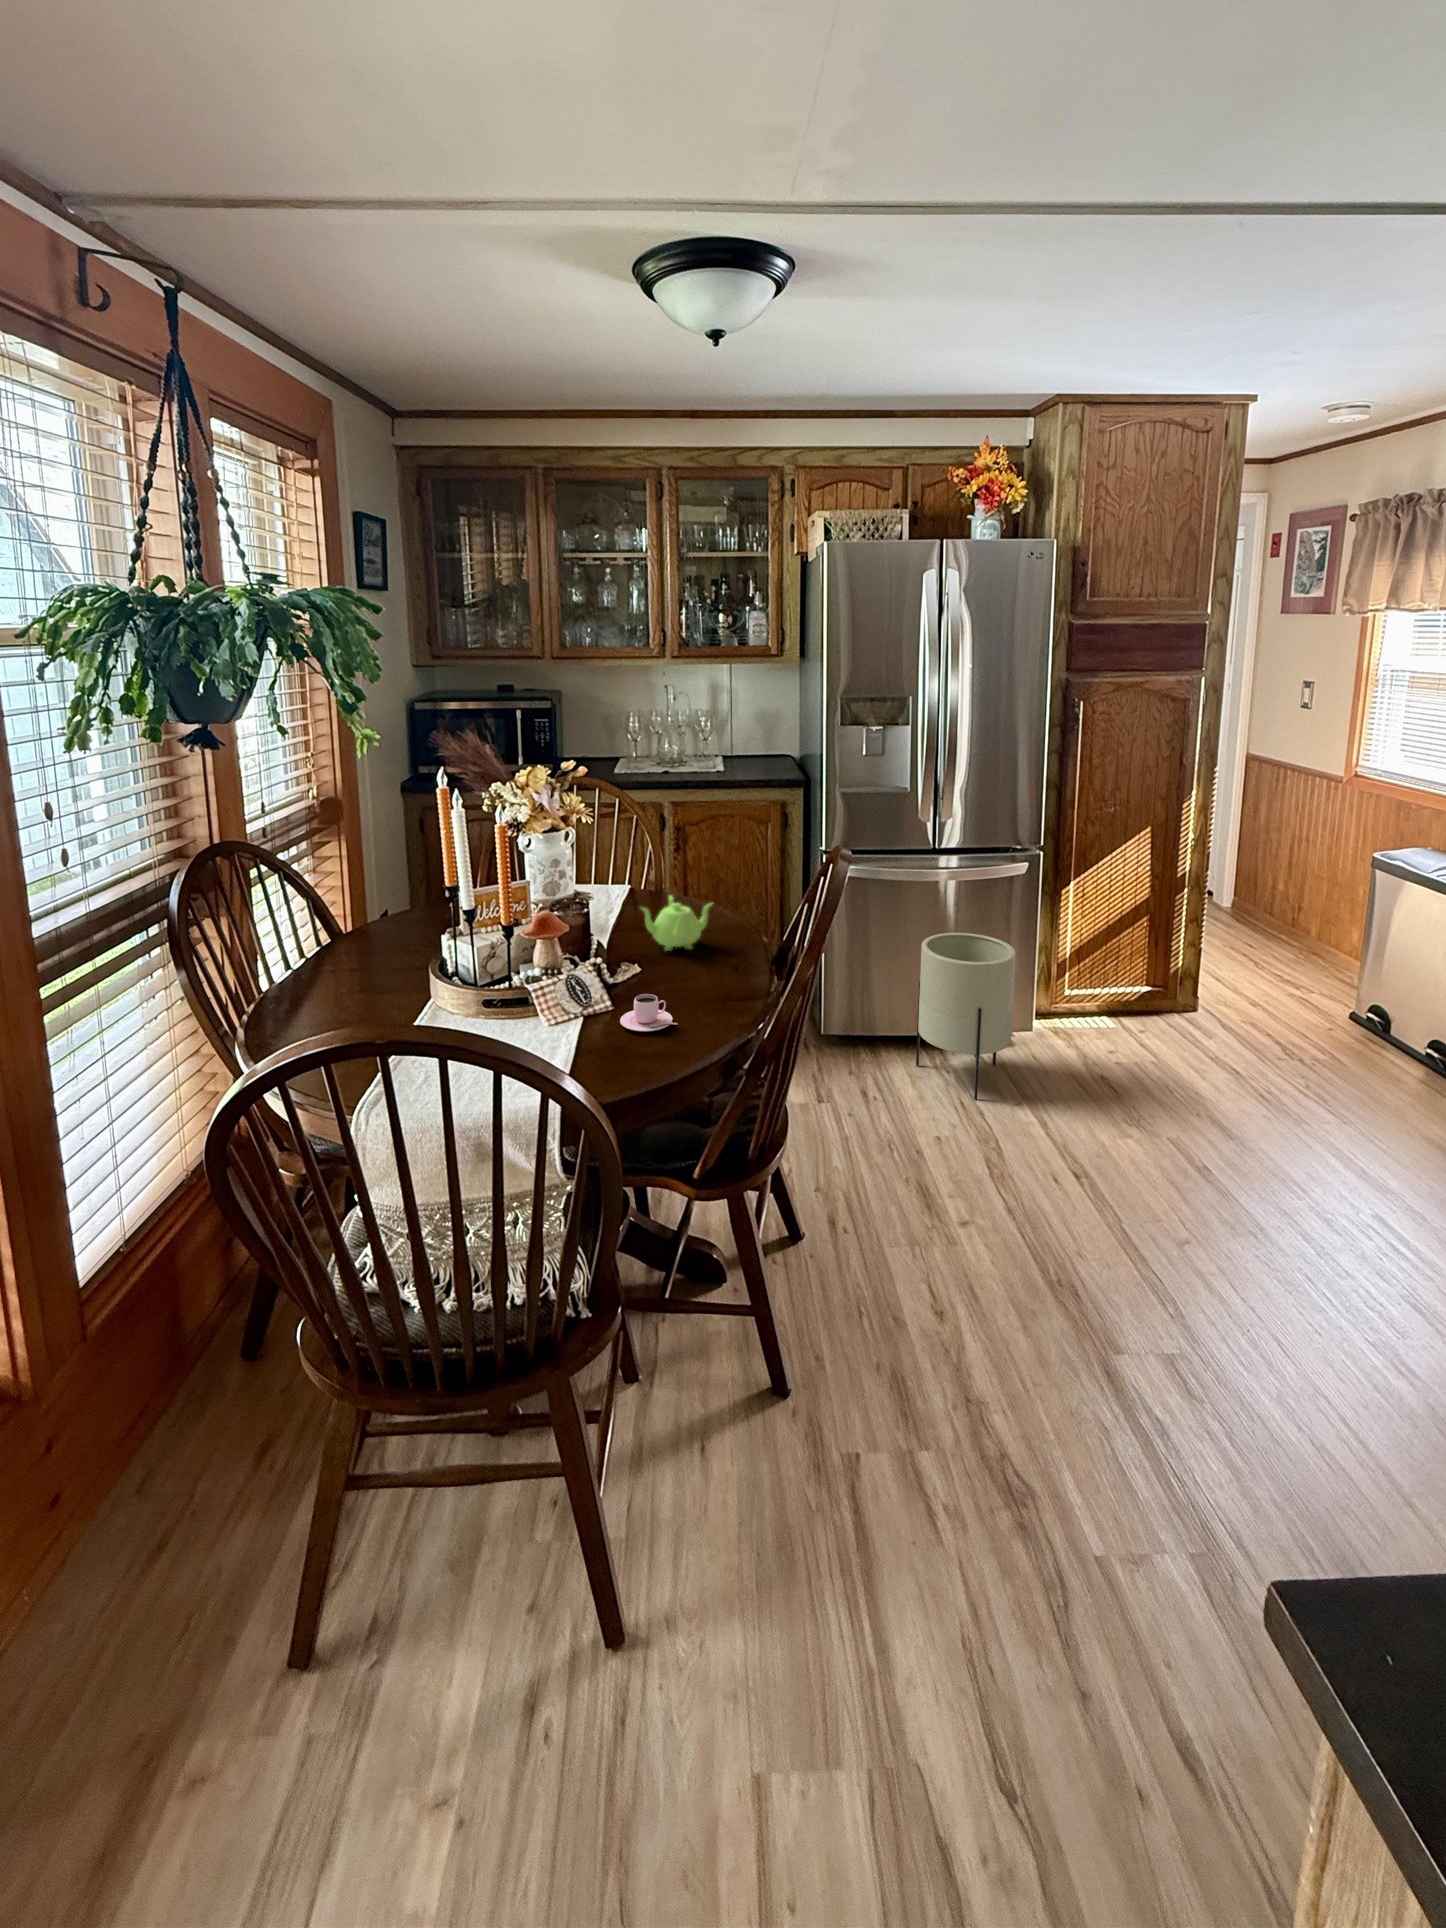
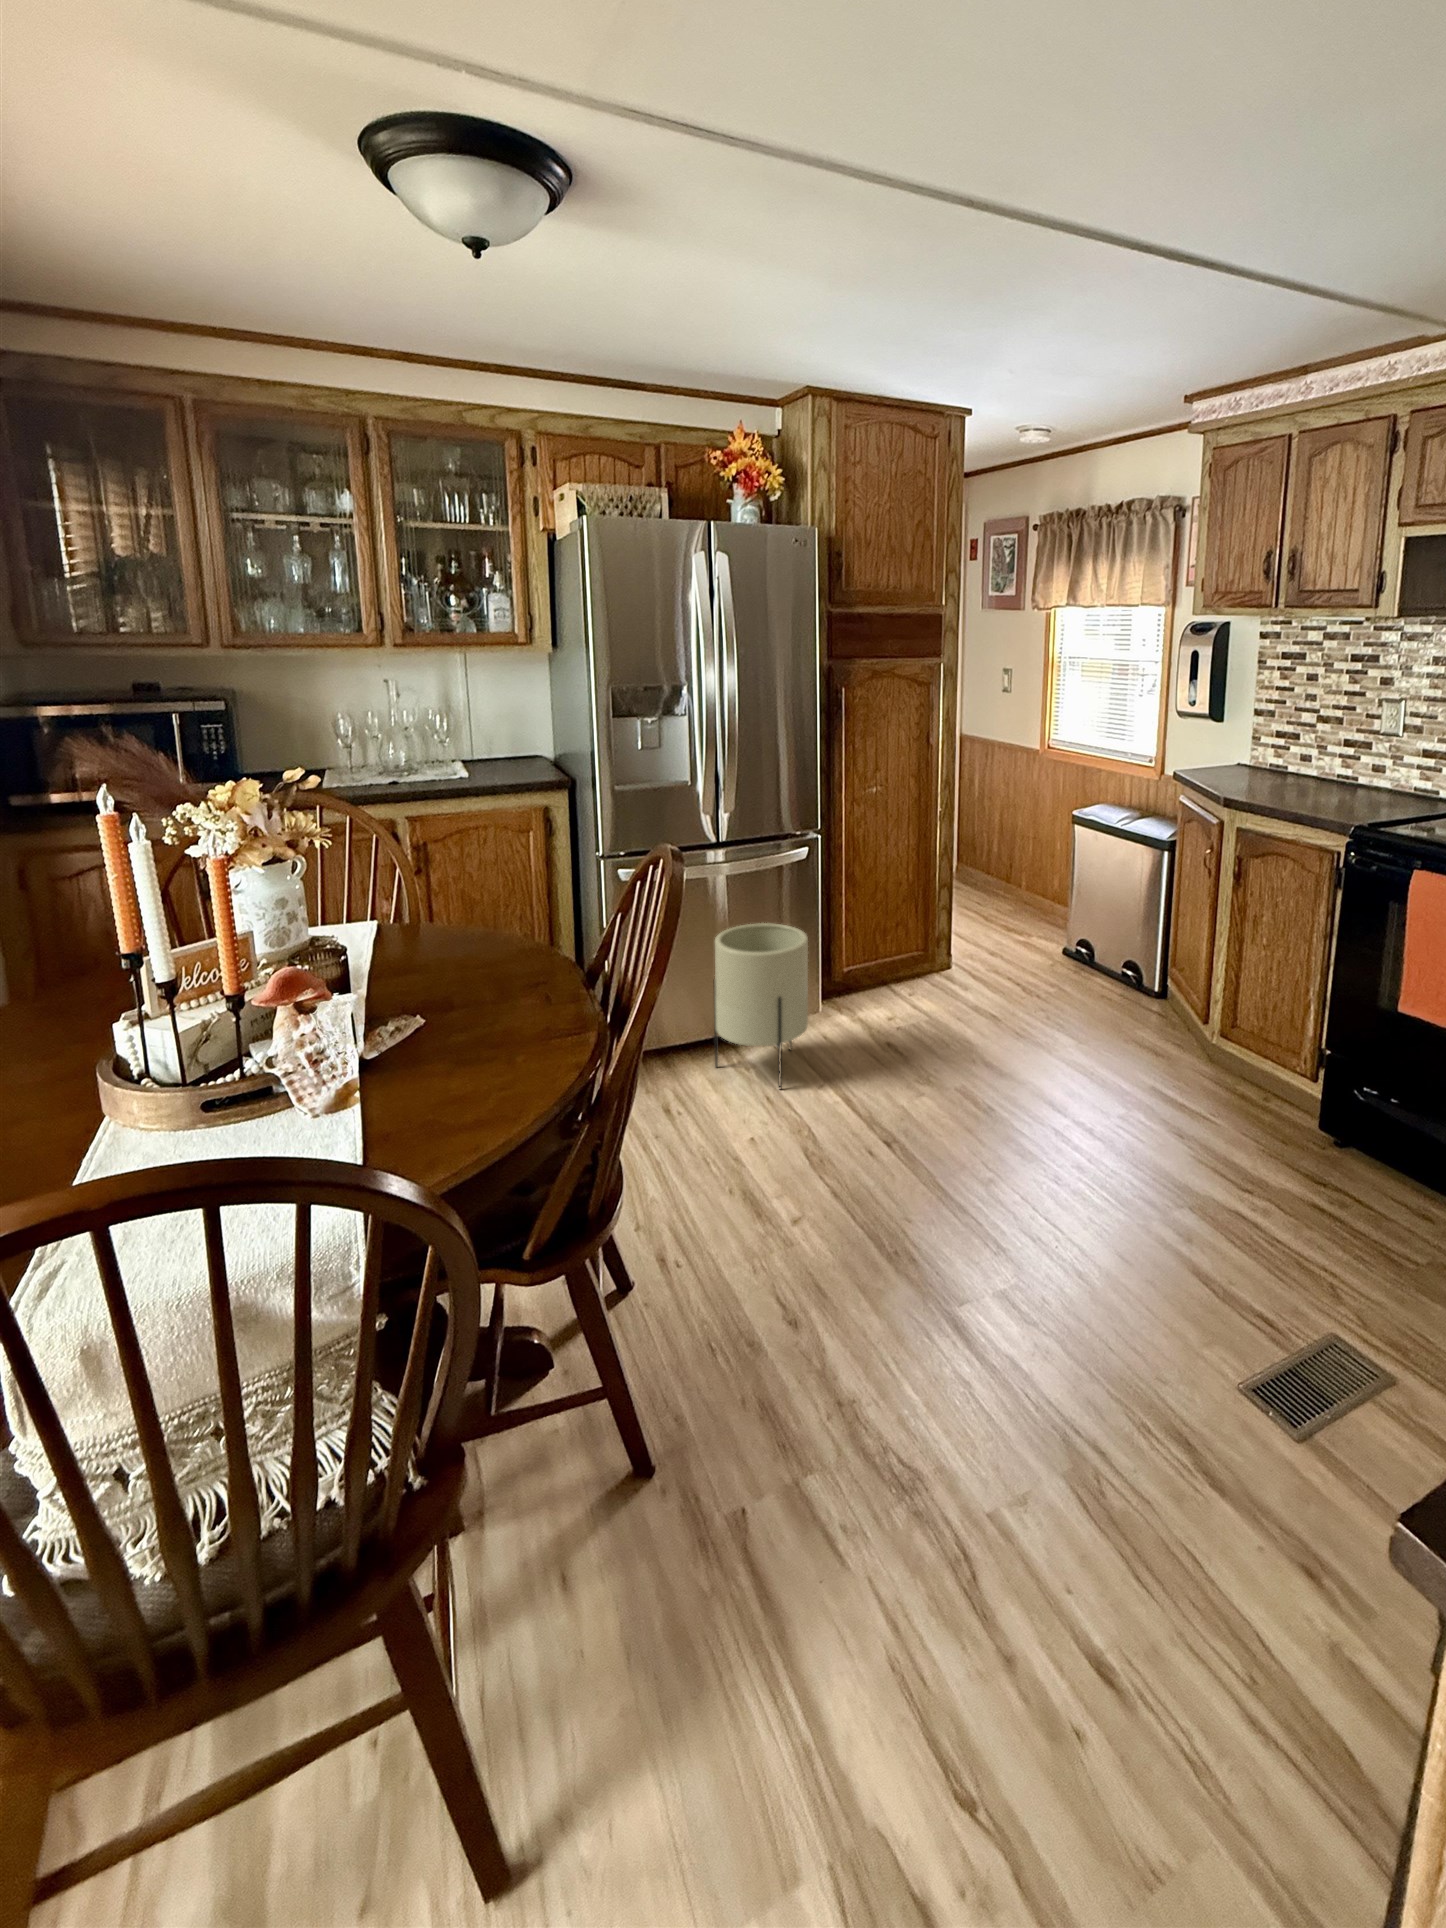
teapot: present [642,895,711,951] -> none [412,924,509,993]
teacup: present [620,994,677,1031] -> none [417,1009,497,1101]

